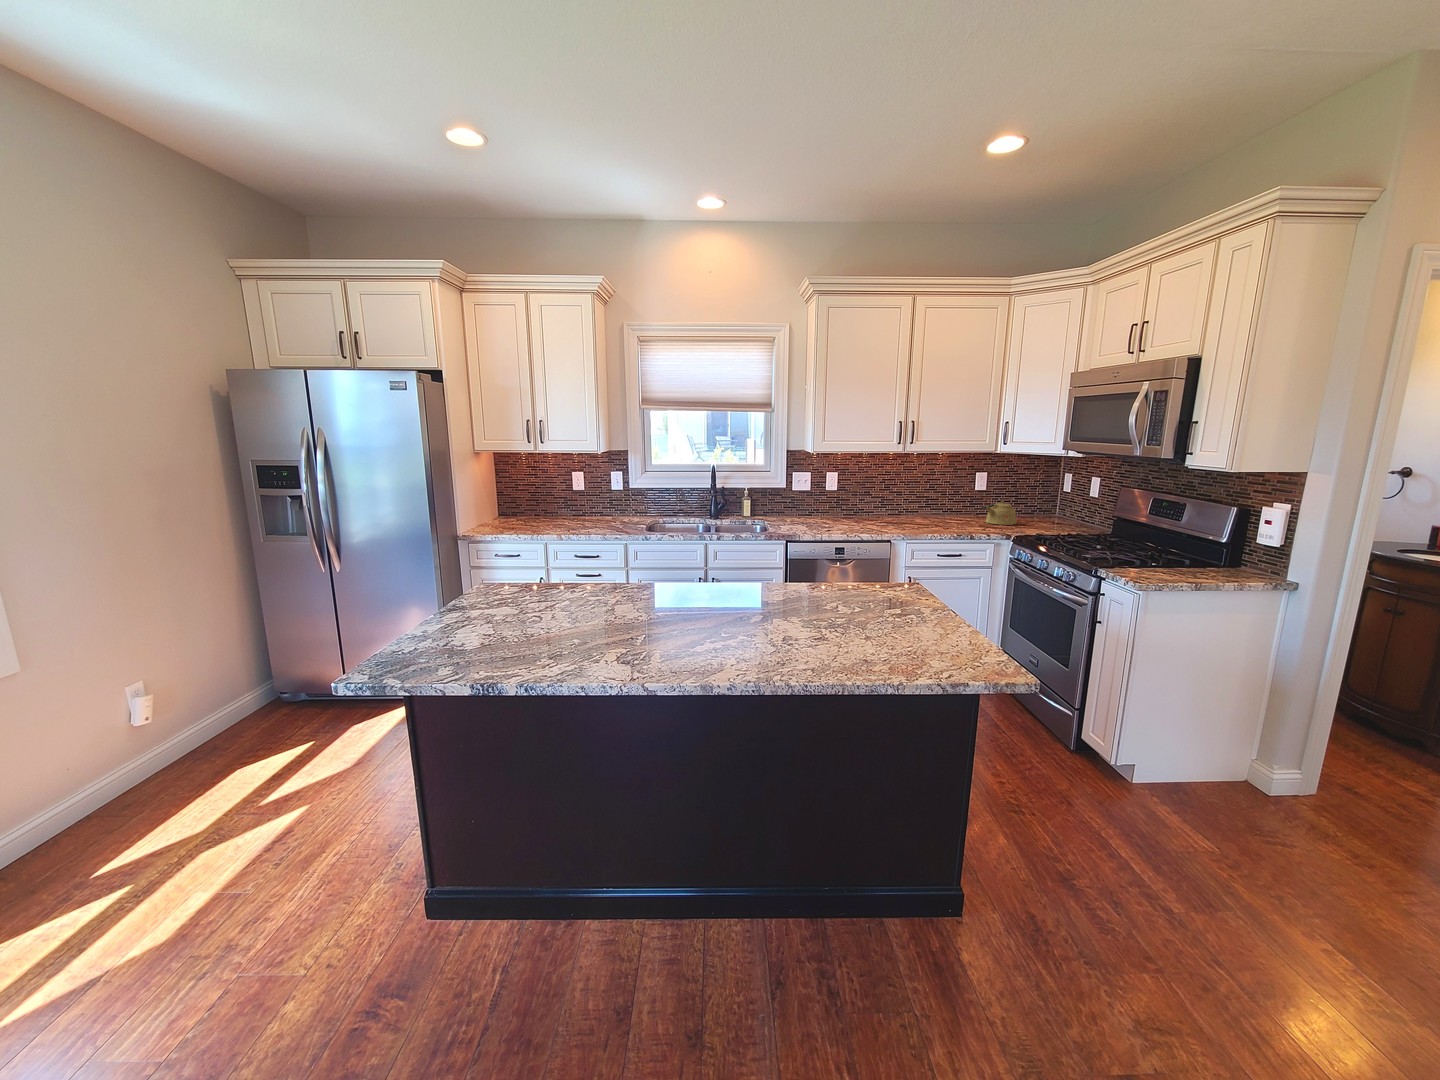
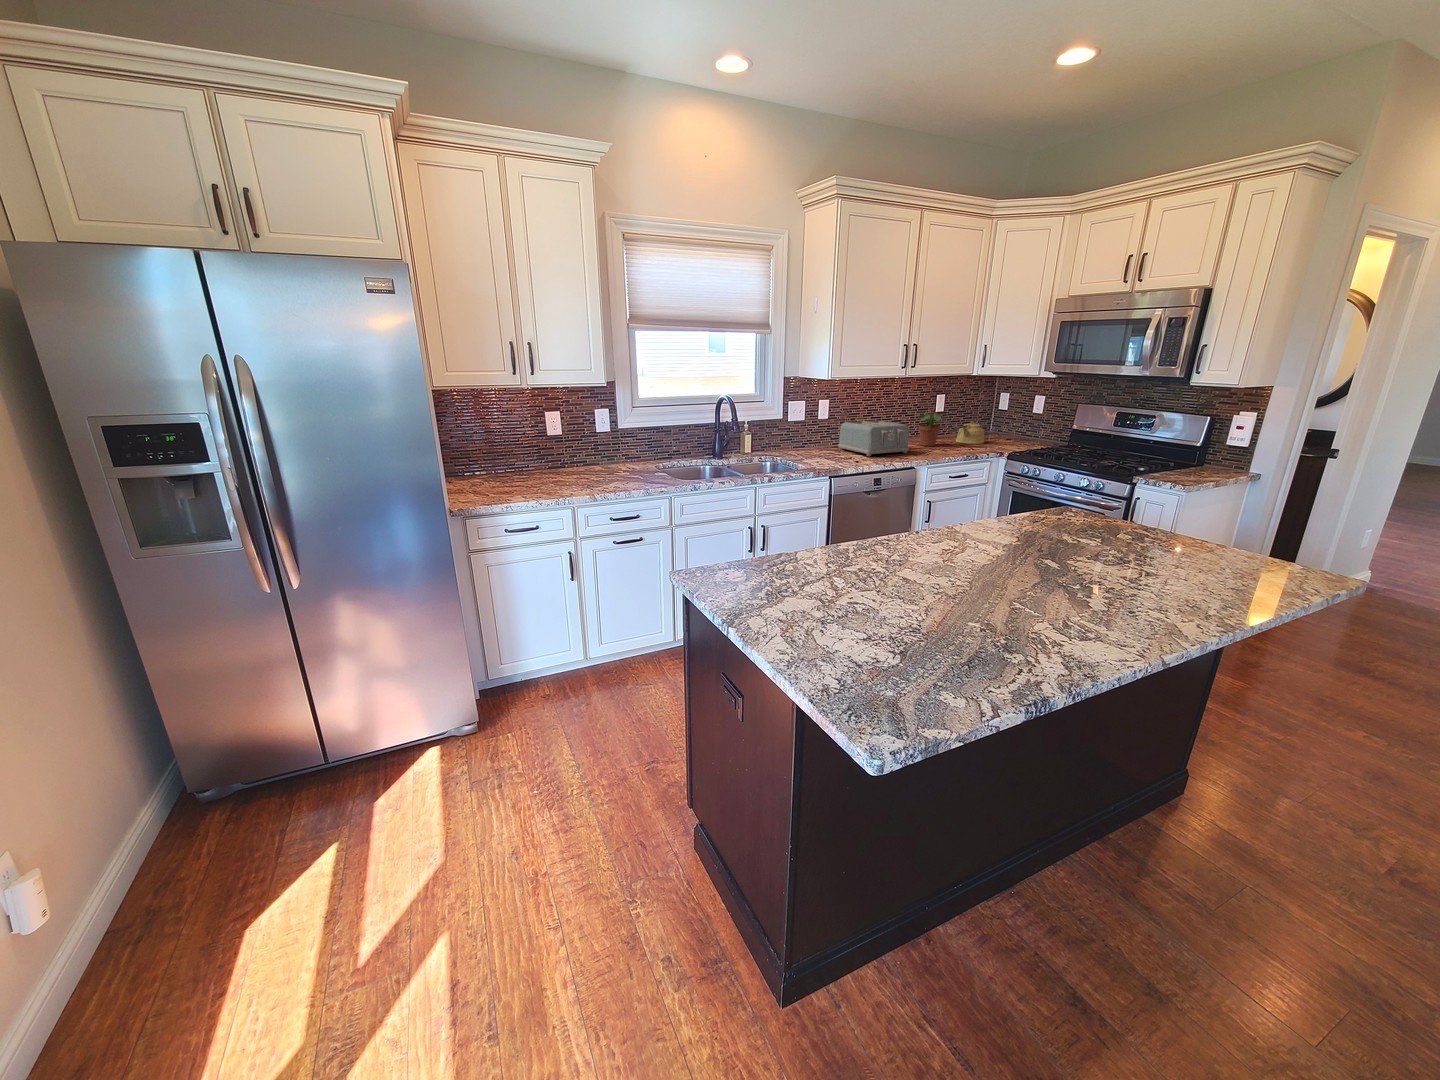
potted plant: none [934,491,964,523] -> present [918,414,945,446]
toaster: none [844,494,904,527] -> present [838,421,909,456]

